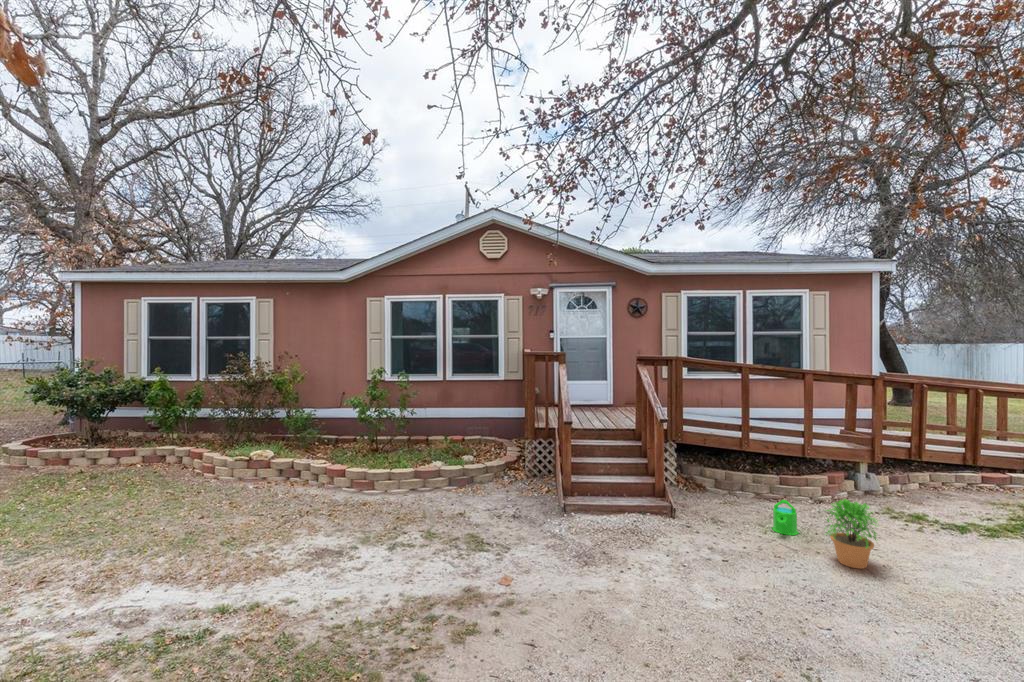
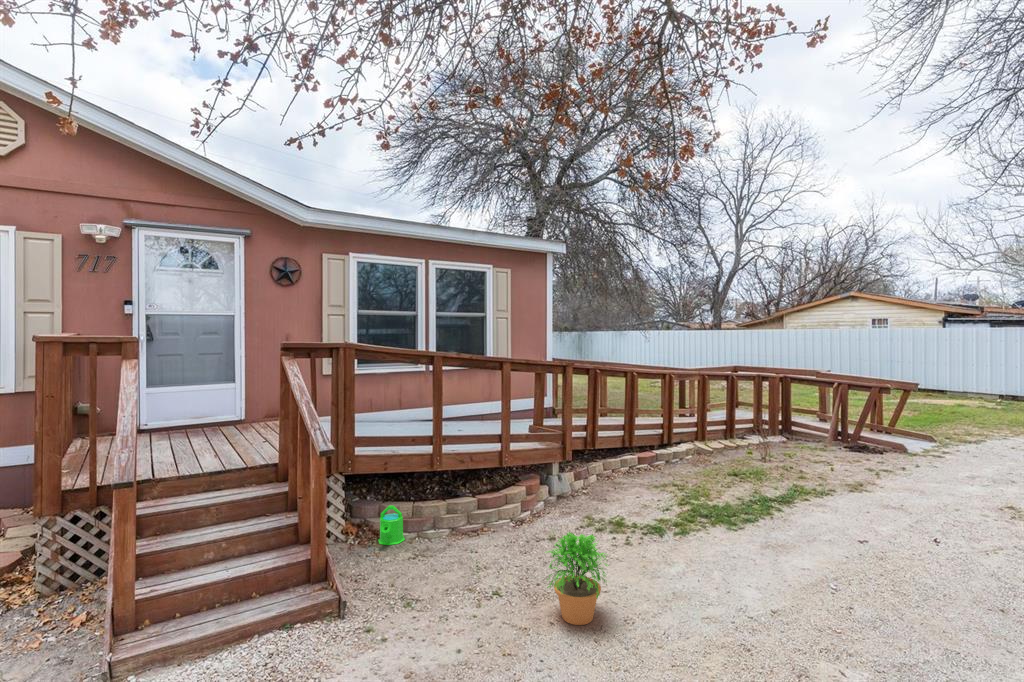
watering can: present [772,500,799,535] -> present [378,505,405,545]

